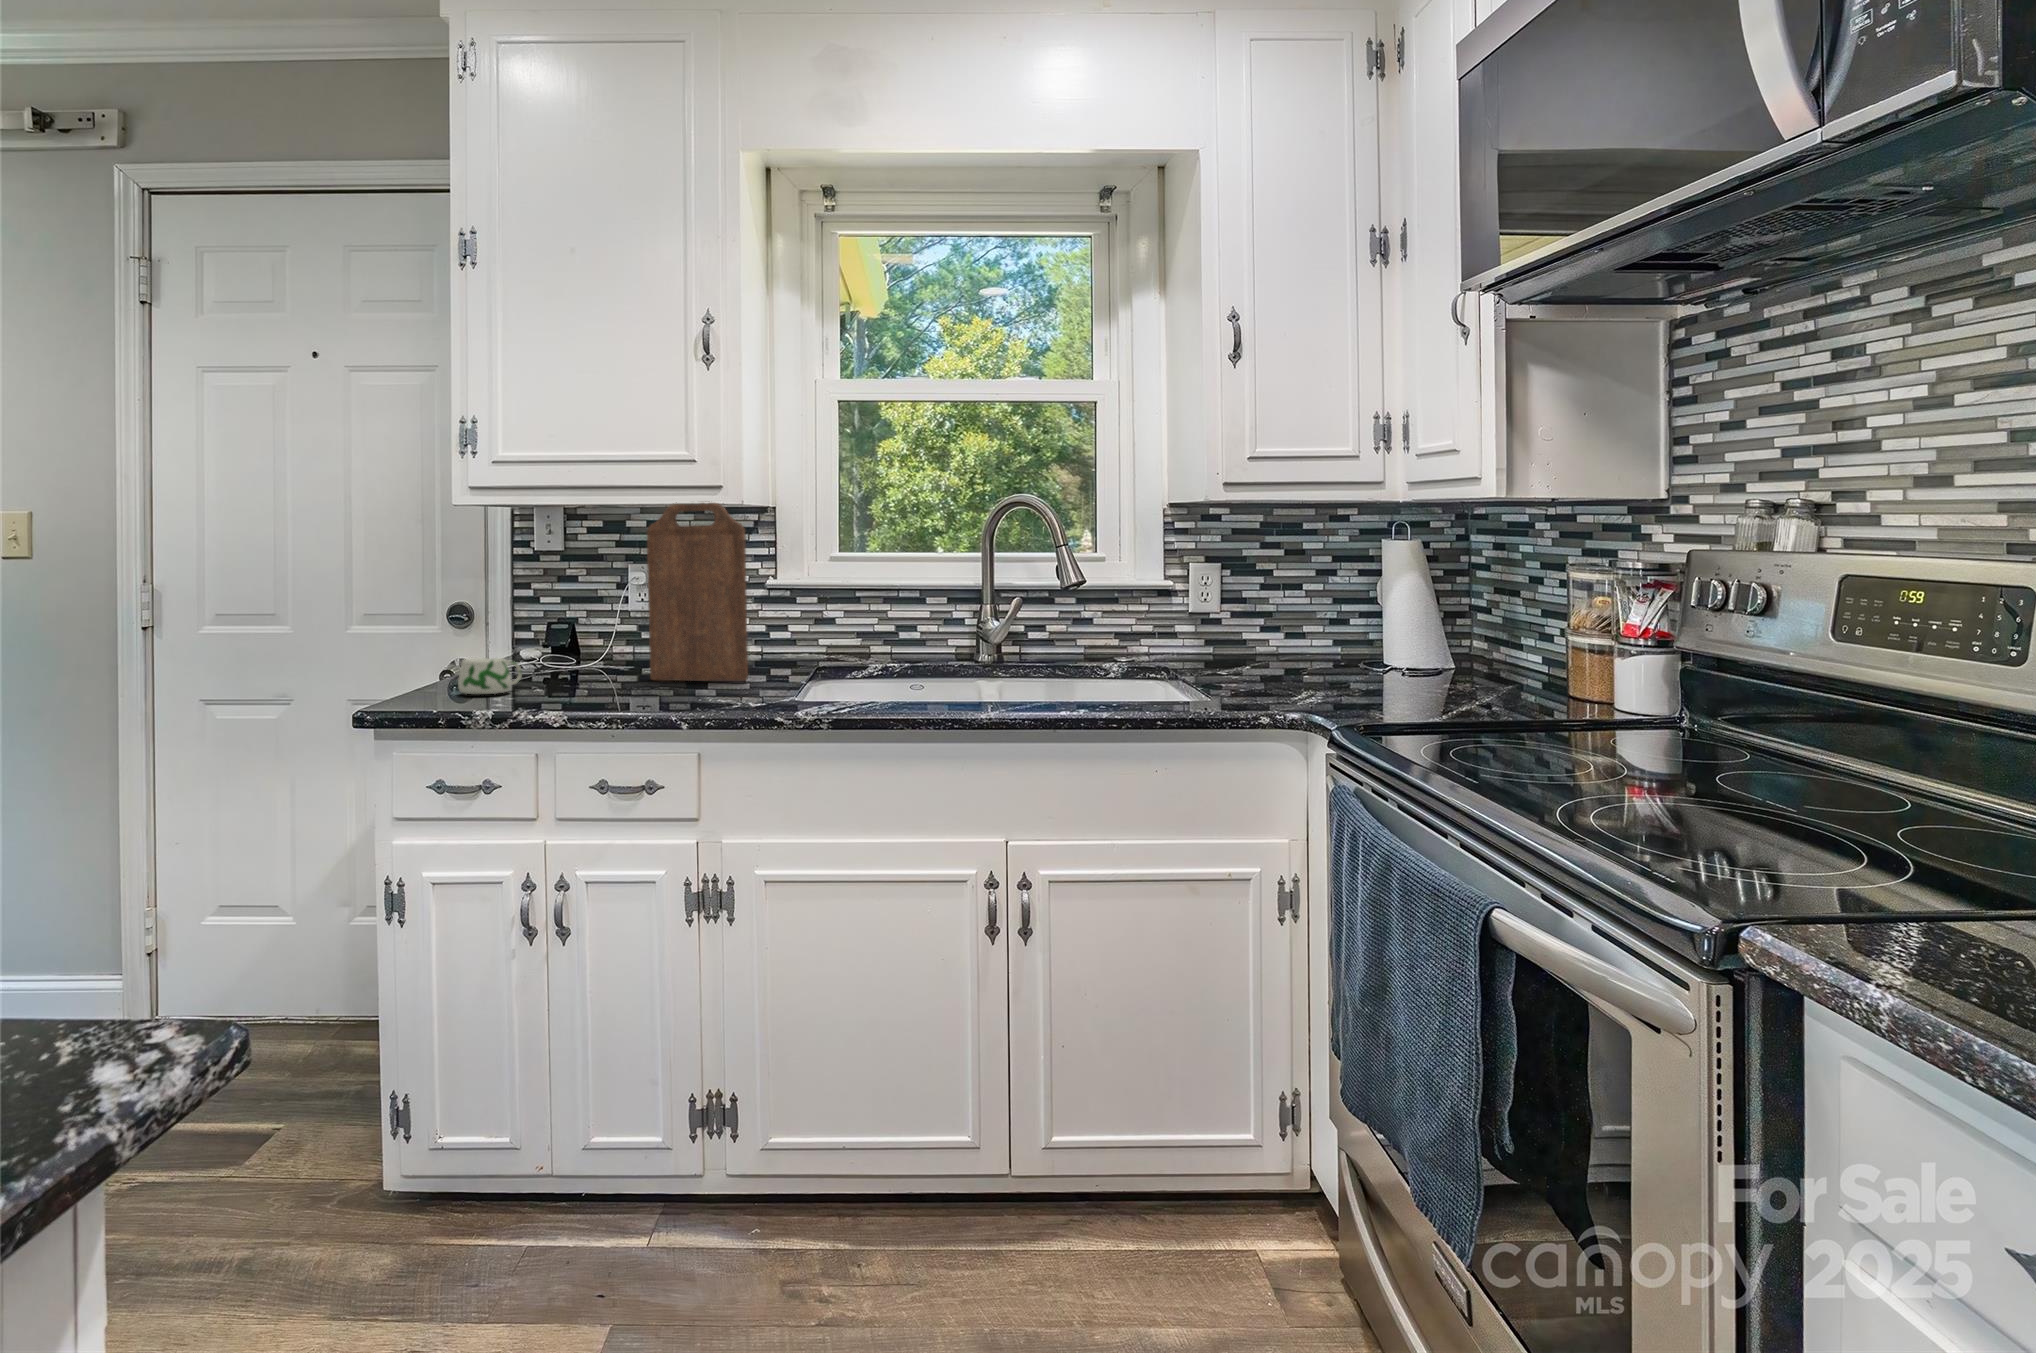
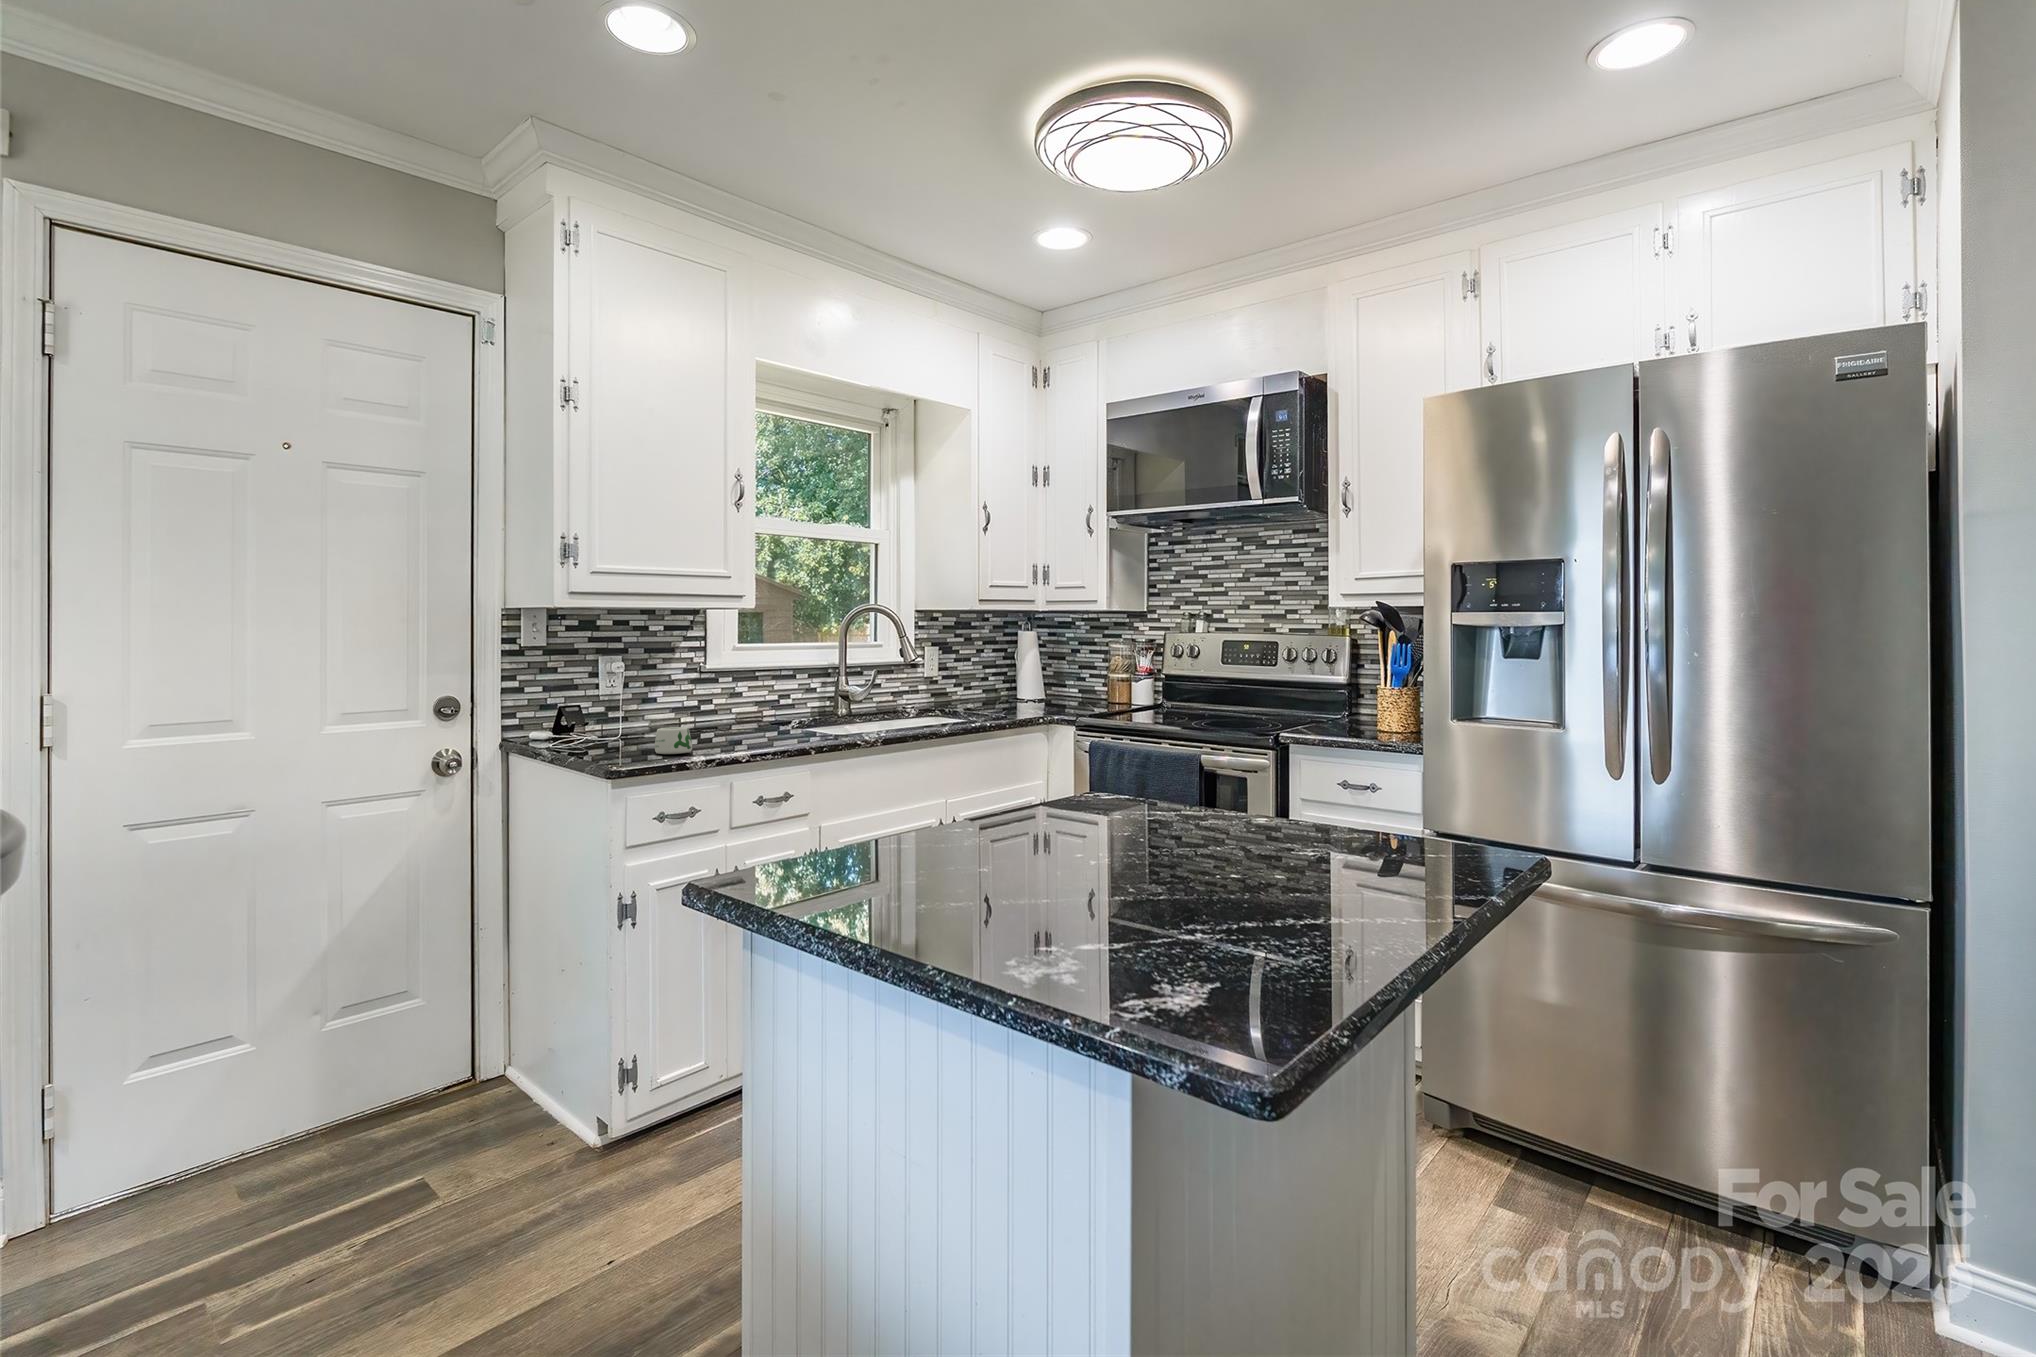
cutting board: present [647,503,748,681] -> none [698,611,772,741]

